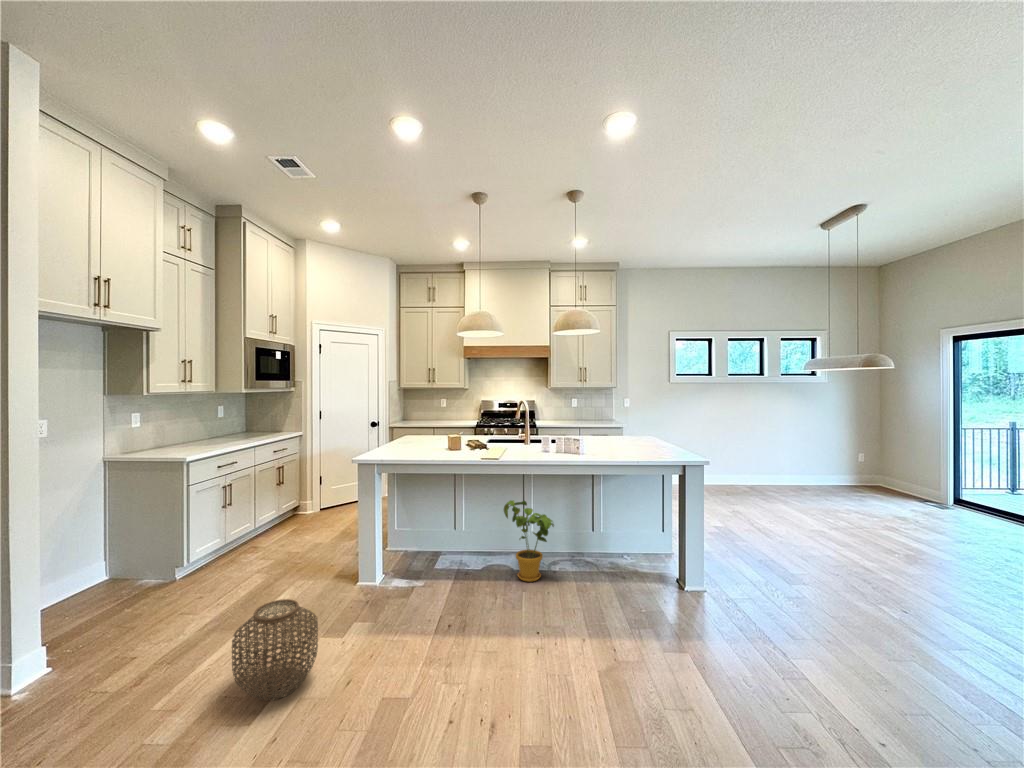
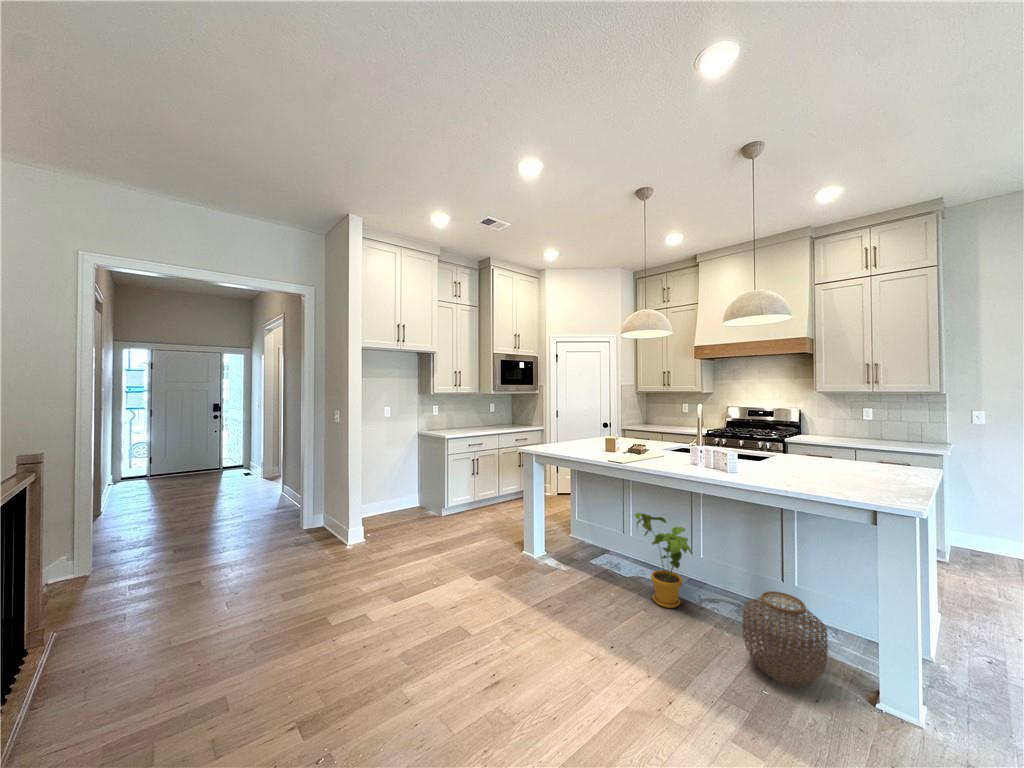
woven basket: present [232,599,318,701] -> present [742,591,828,687]

